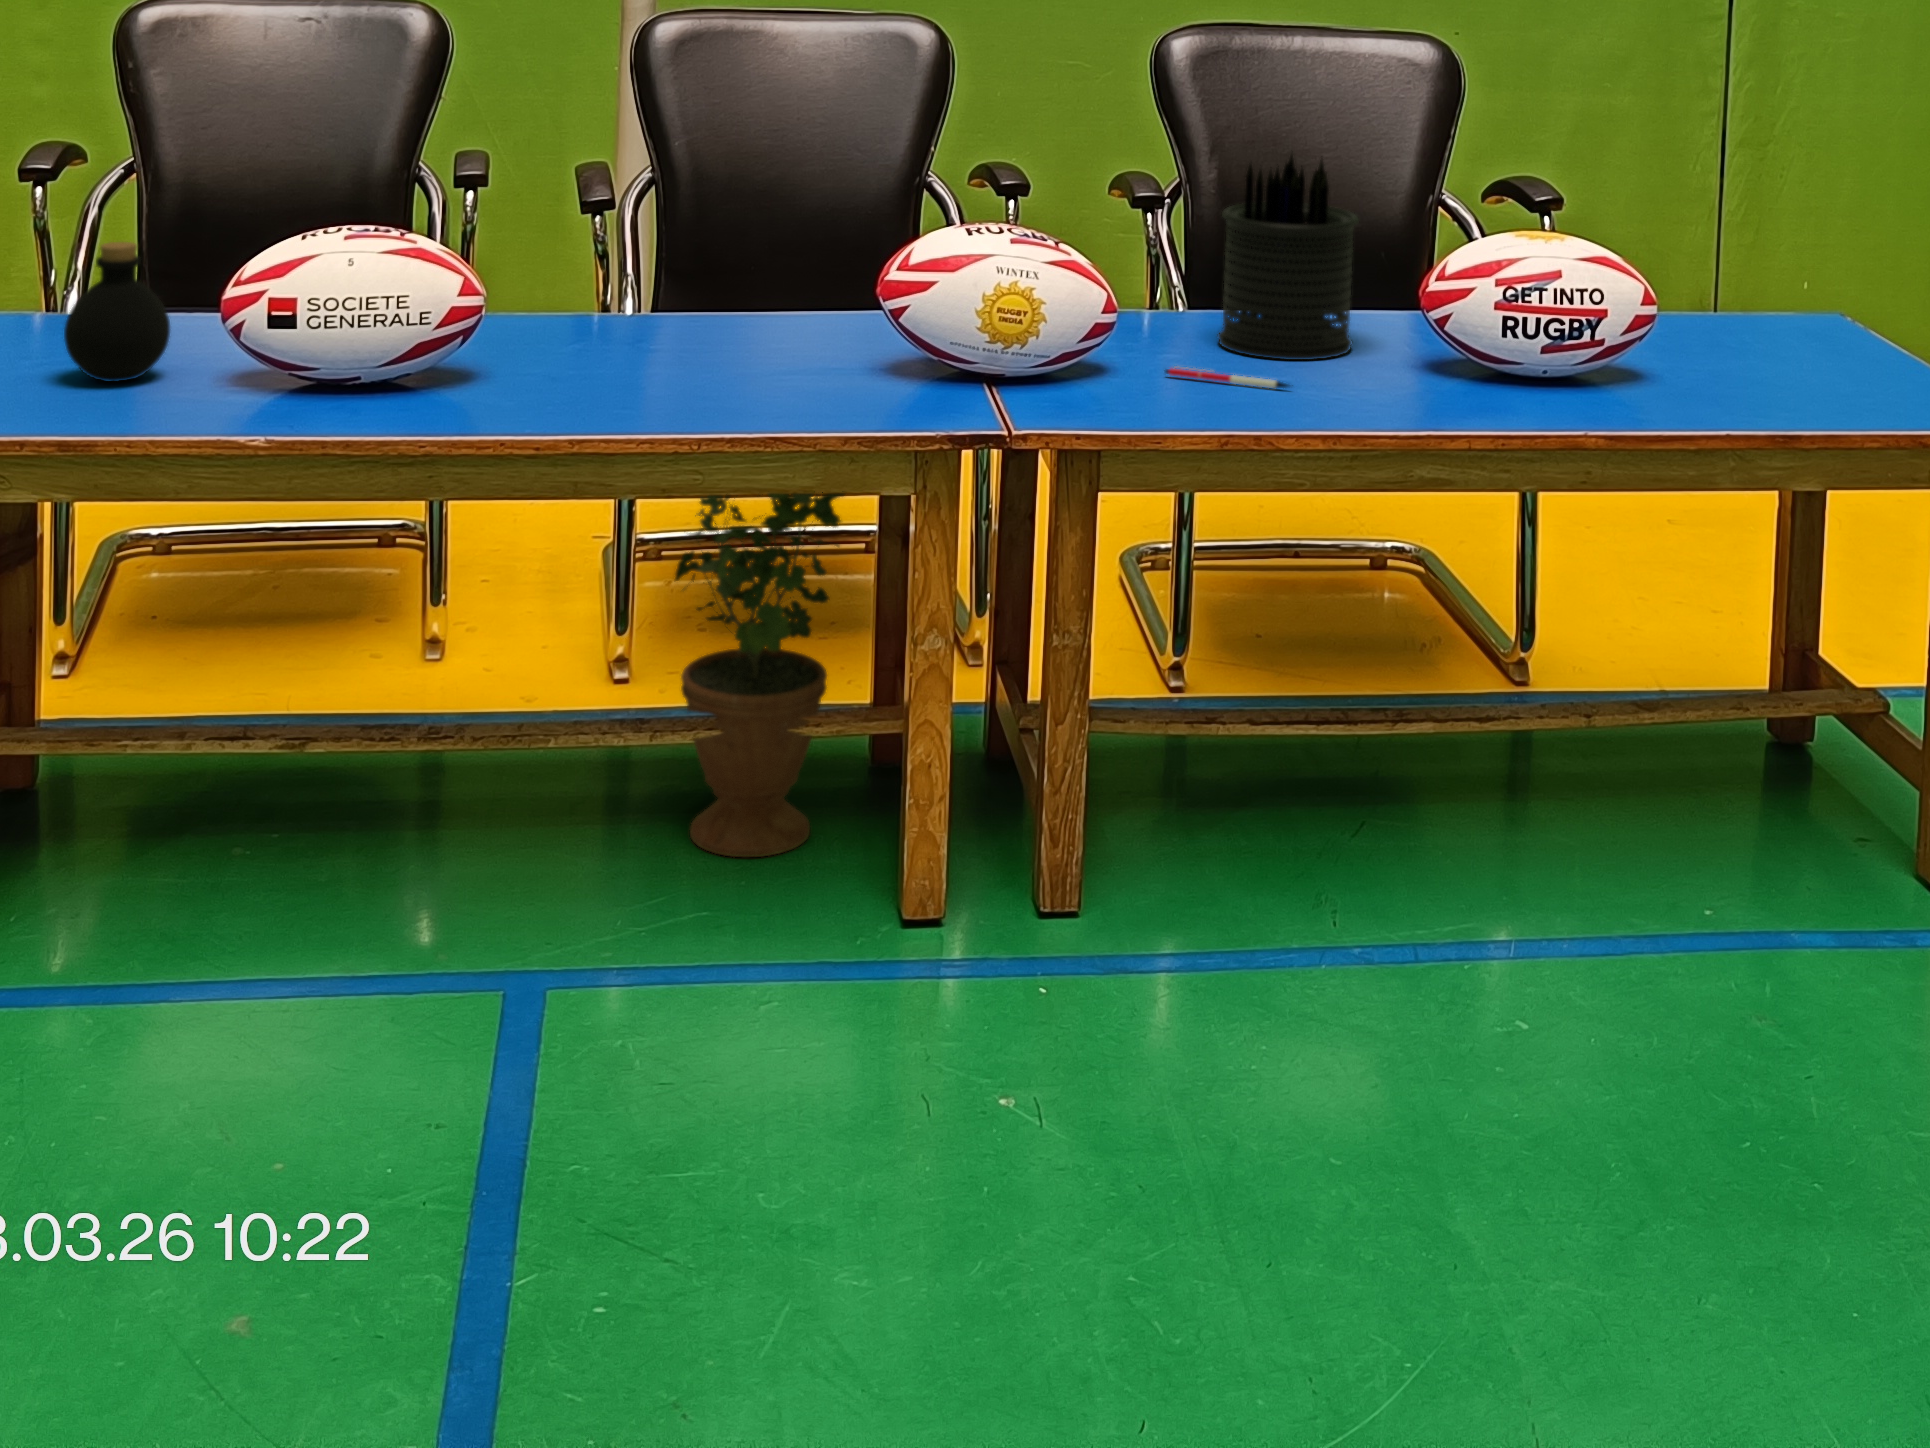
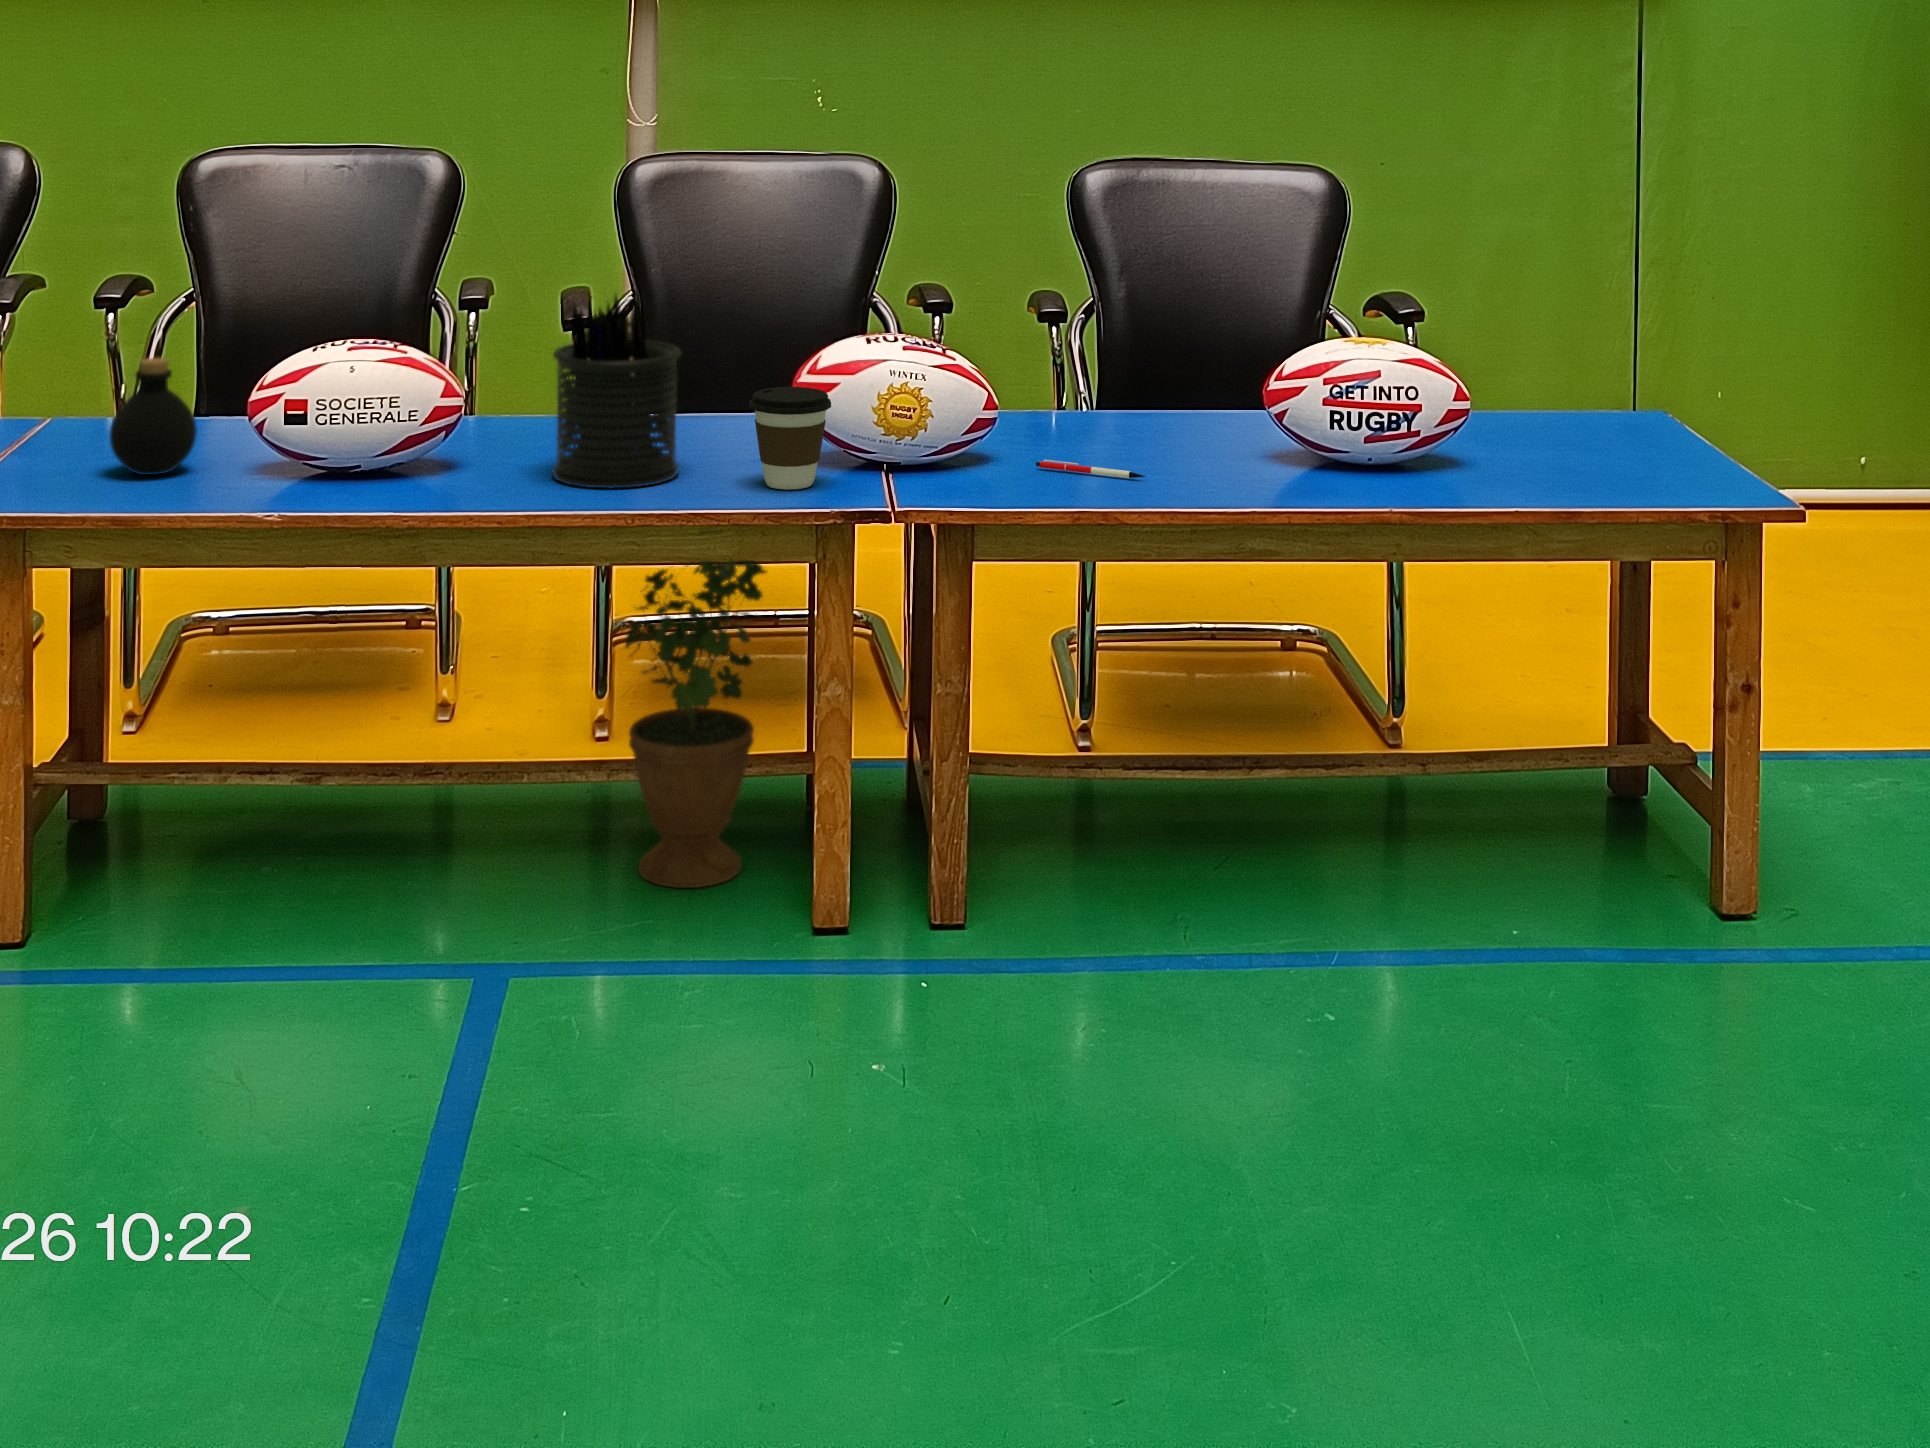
pen holder: present [1217,155,1358,360] -> present [552,296,681,488]
coffee cup: none [839,281,936,401] -> present [749,387,831,490]

